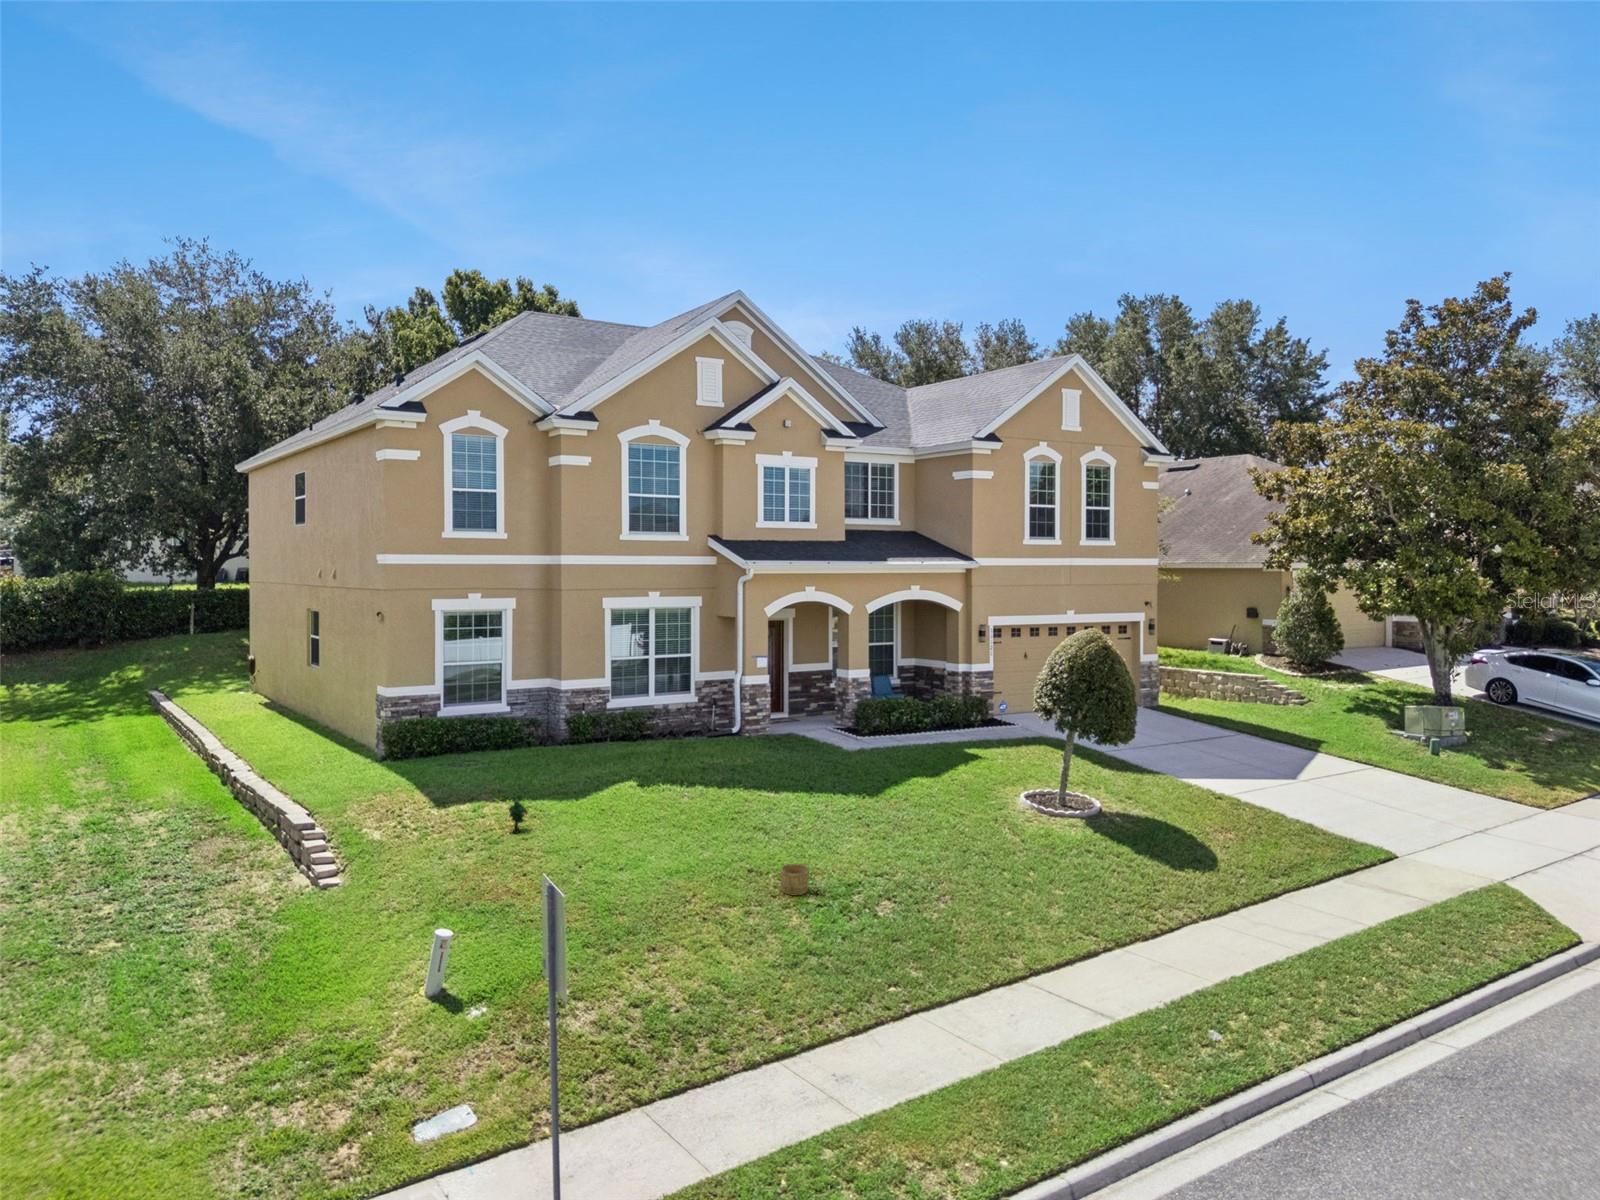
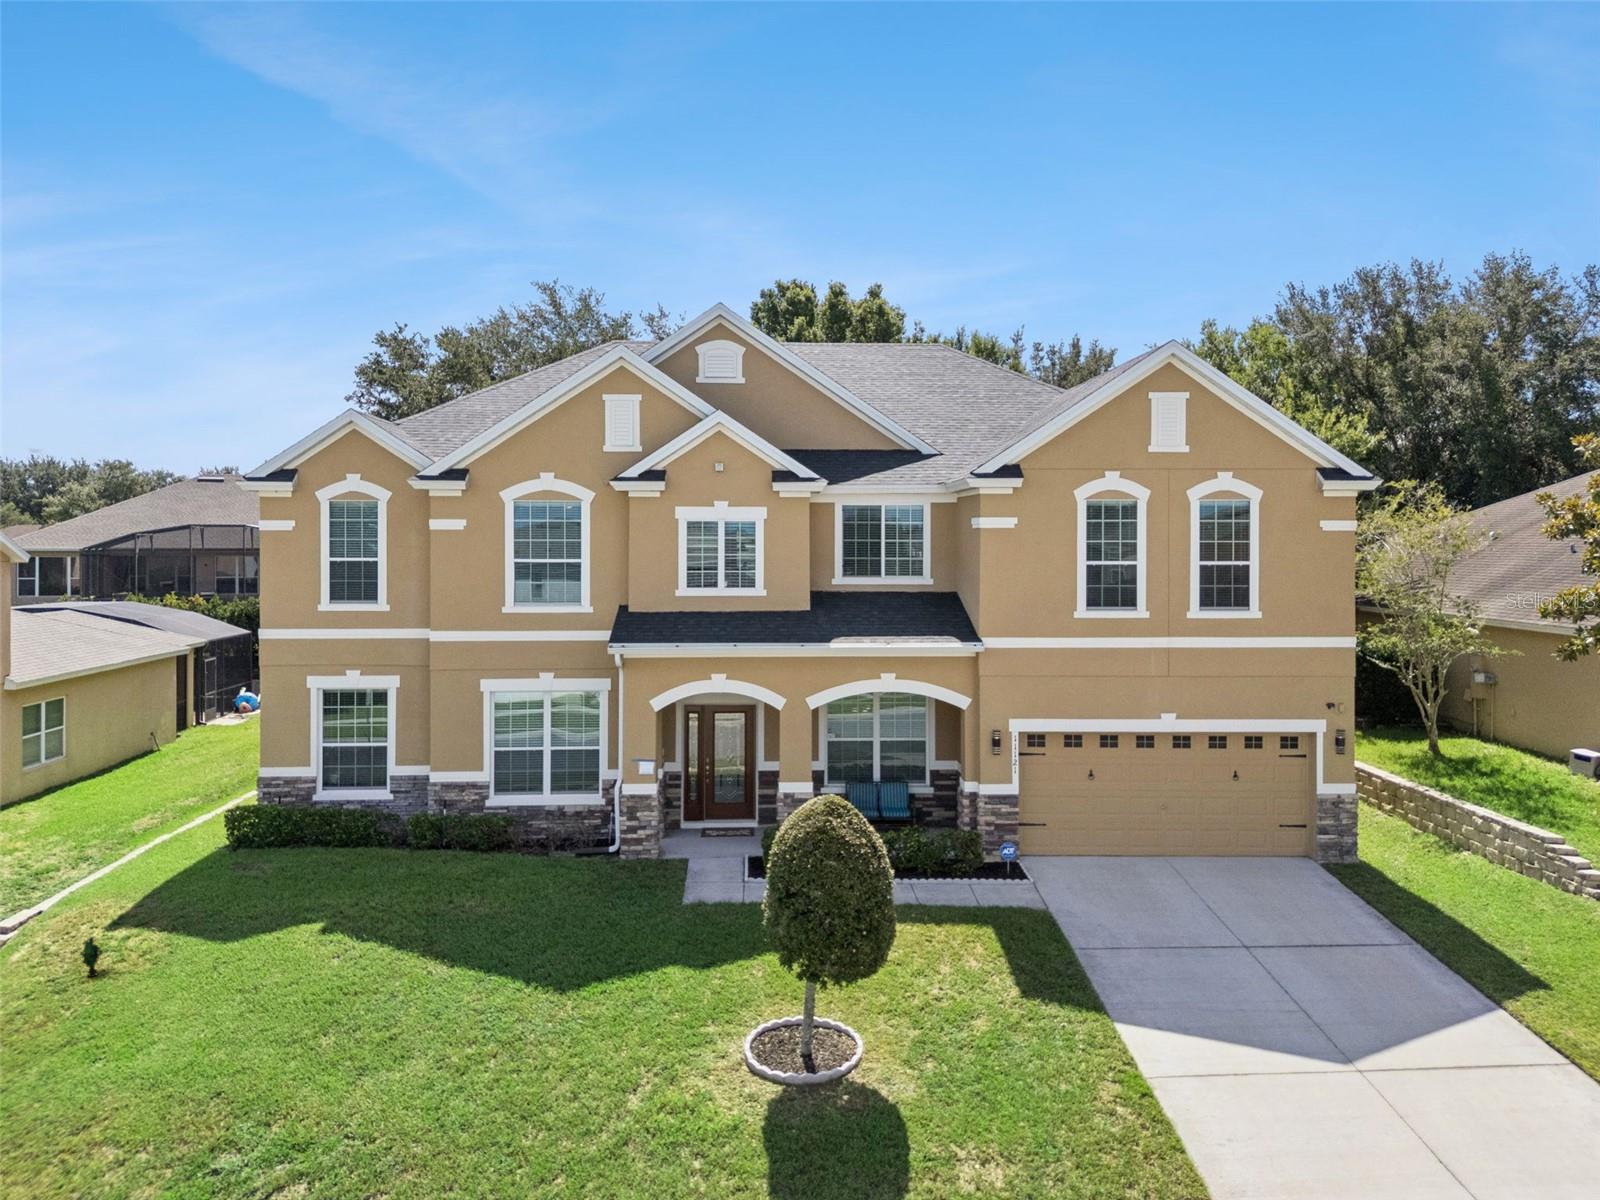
wooden bucket: present [780,864,809,896] -> none [88,1114,137,1165]

